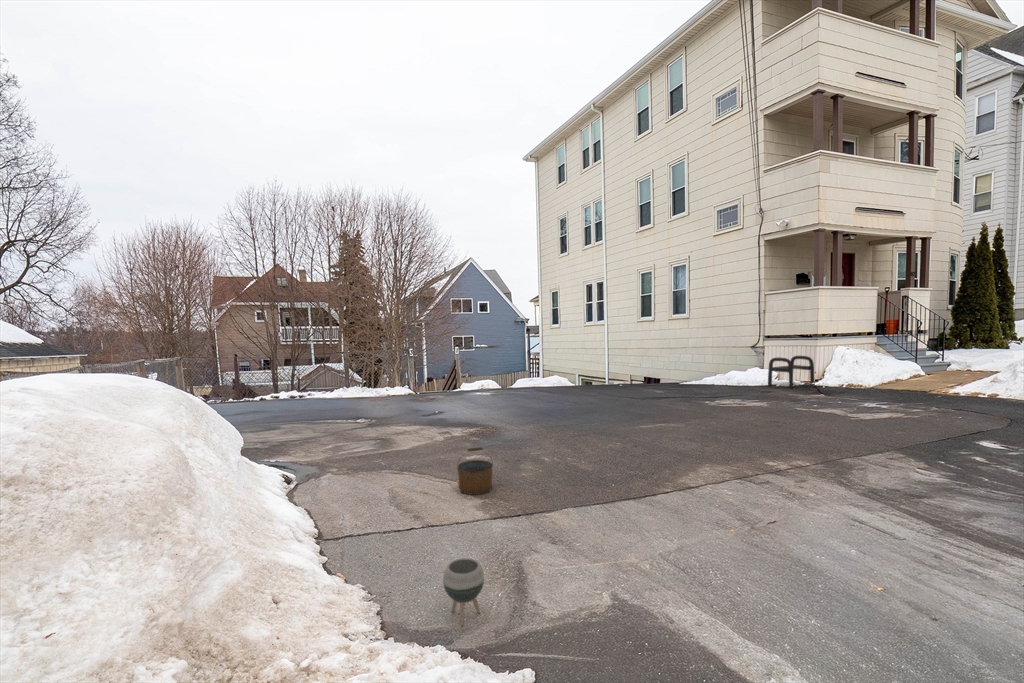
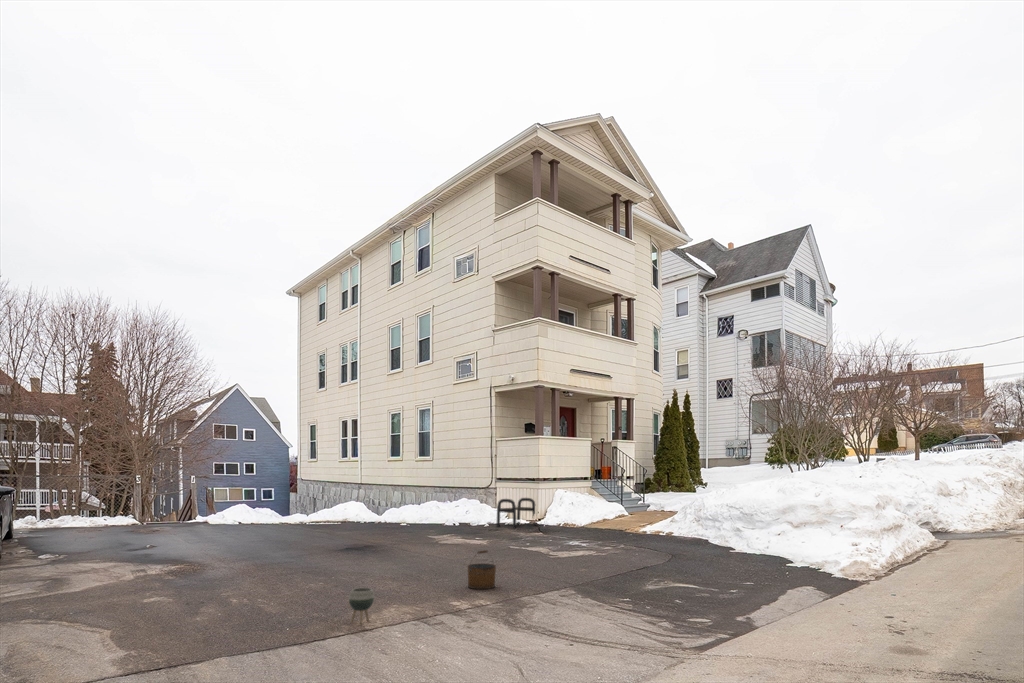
bucket: present [457,448,493,495] -> present [468,551,496,589]
planter: present [443,558,484,626] -> present [349,588,374,625]

